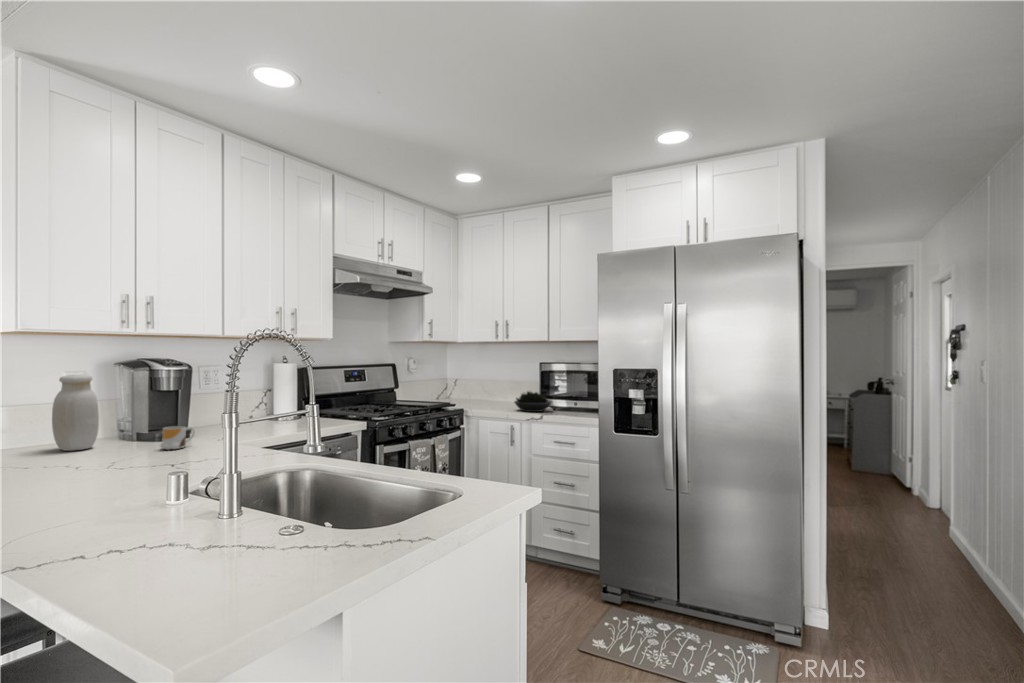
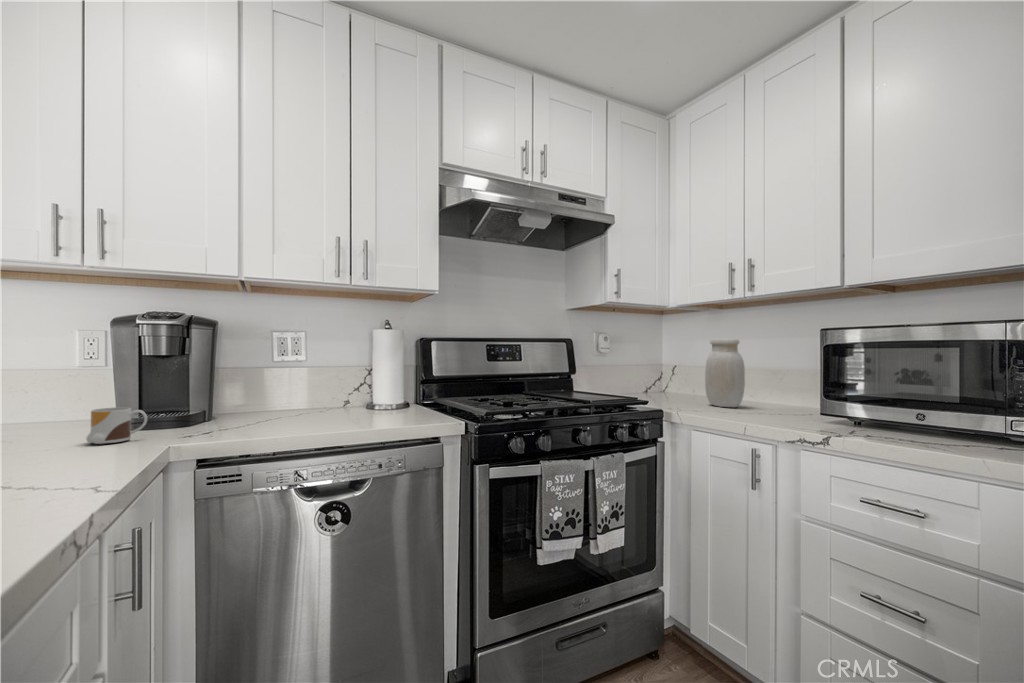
jar: present [52,375,99,451] -> present [705,338,745,407]
succulent plant: present [515,391,551,412] -> none [759,384,847,428]

